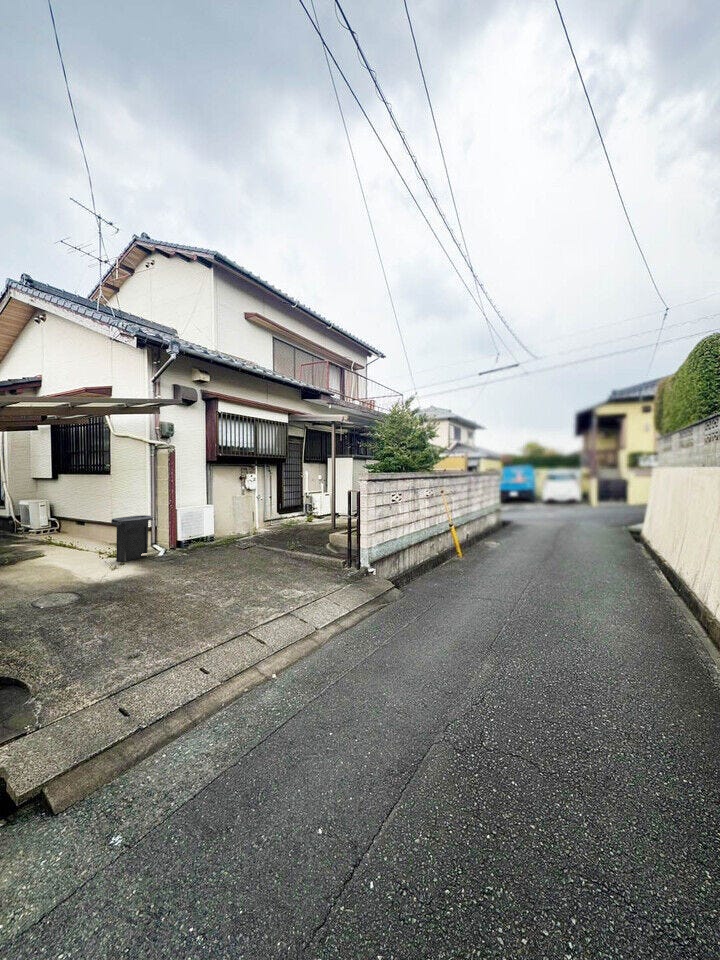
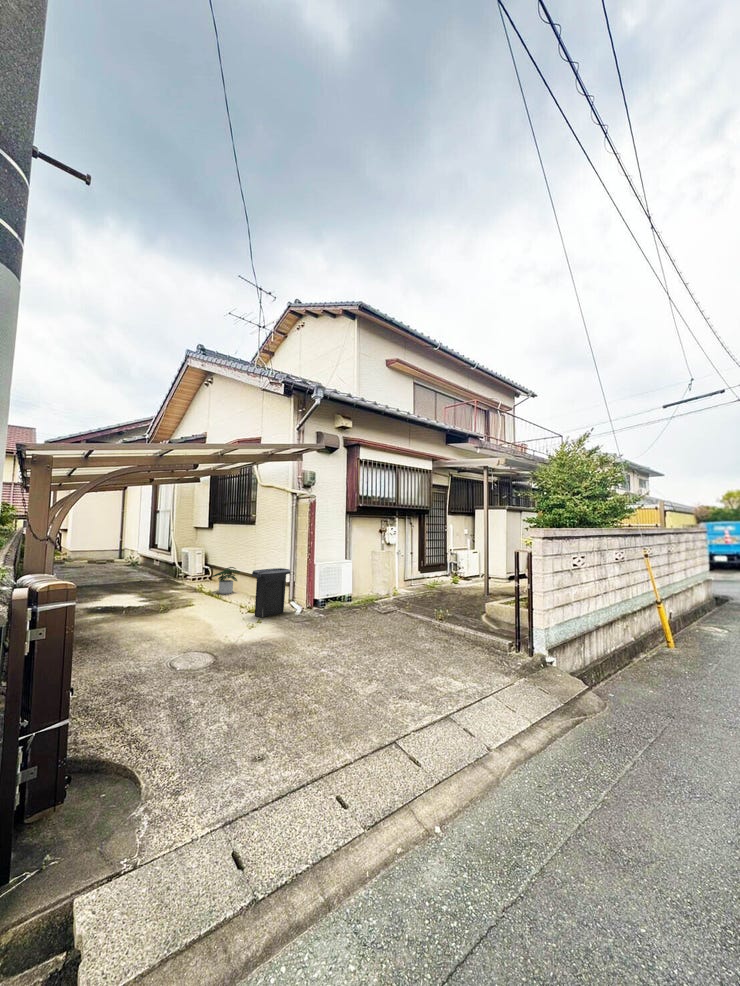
potted plant: none [60,518,97,545] -> present [211,567,240,594]

